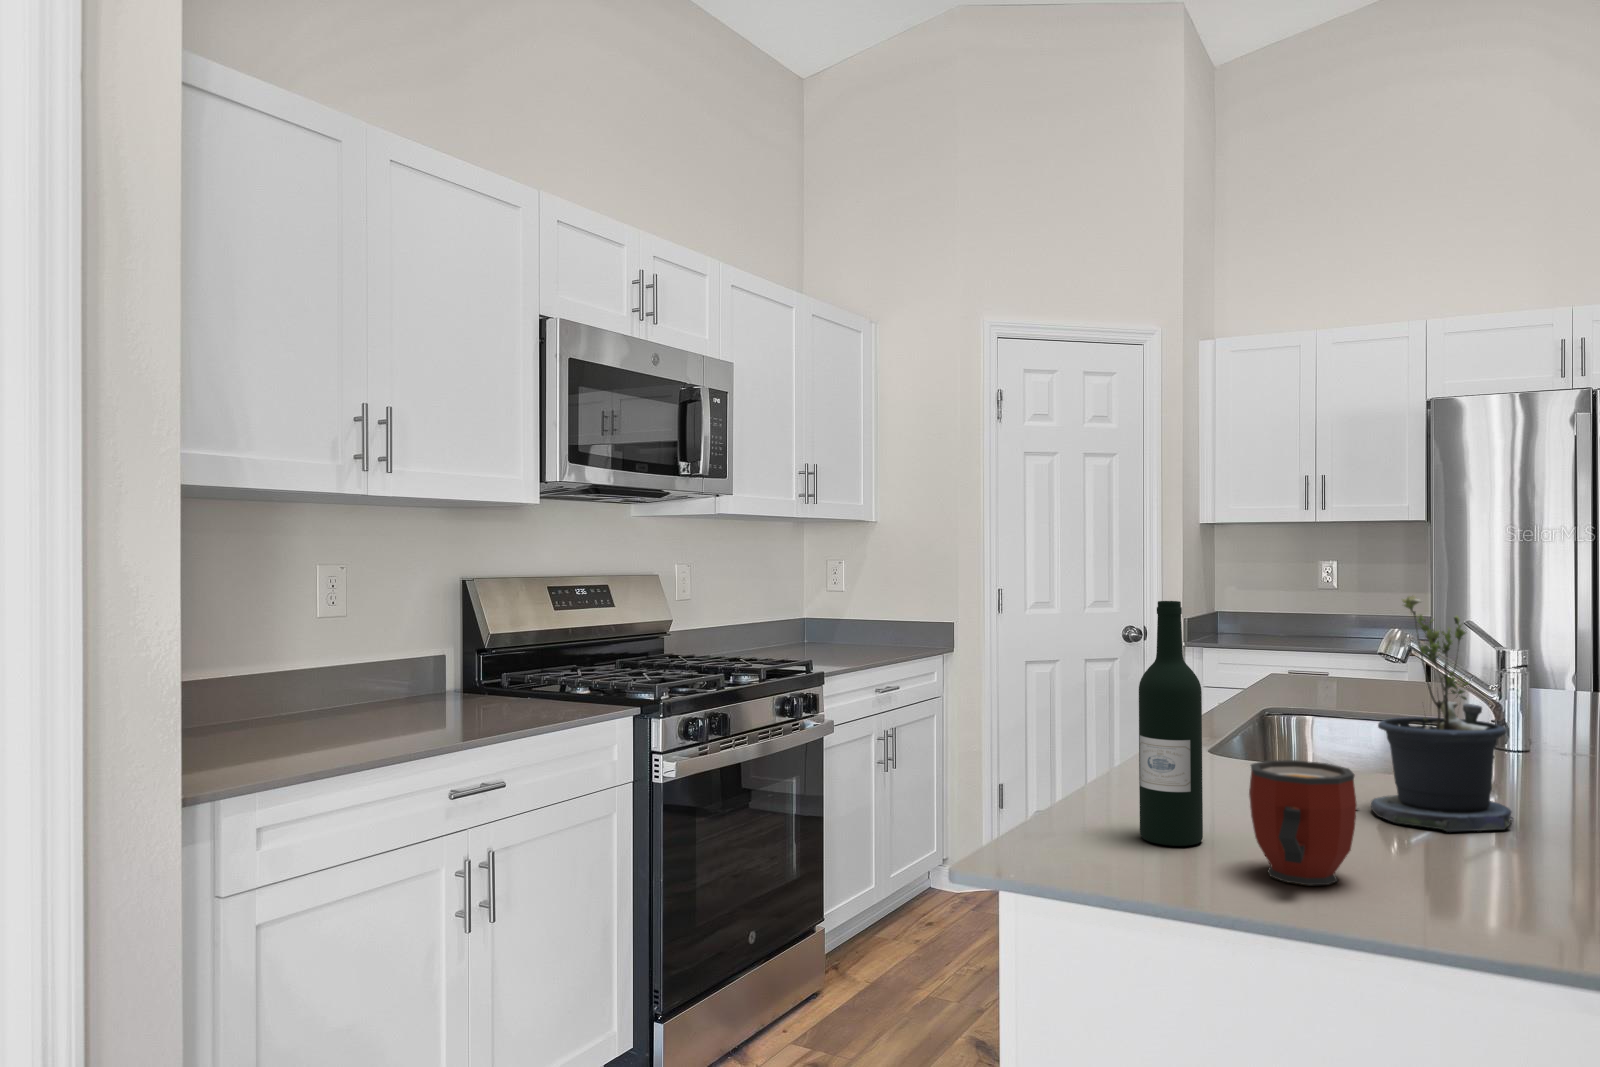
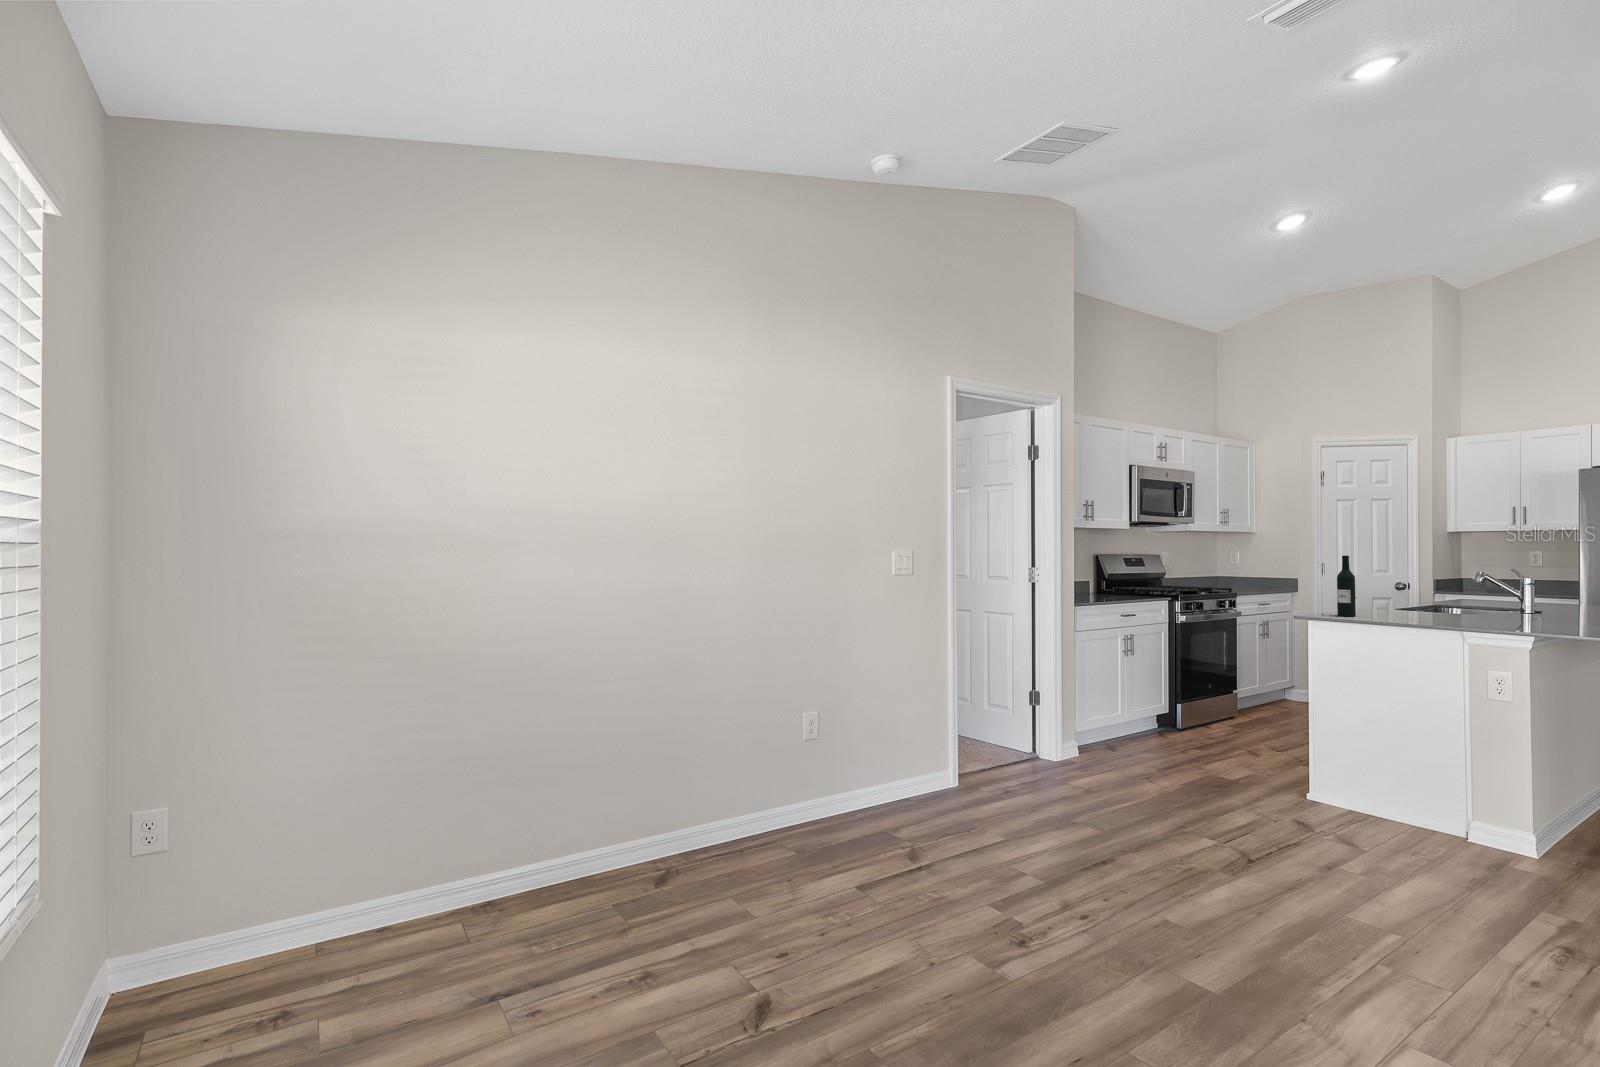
potted plant: present [1371,595,1512,832] -> none [1409,555,1462,617]
mug: present [1249,760,1357,885] -> none [1362,593,1390,620]

